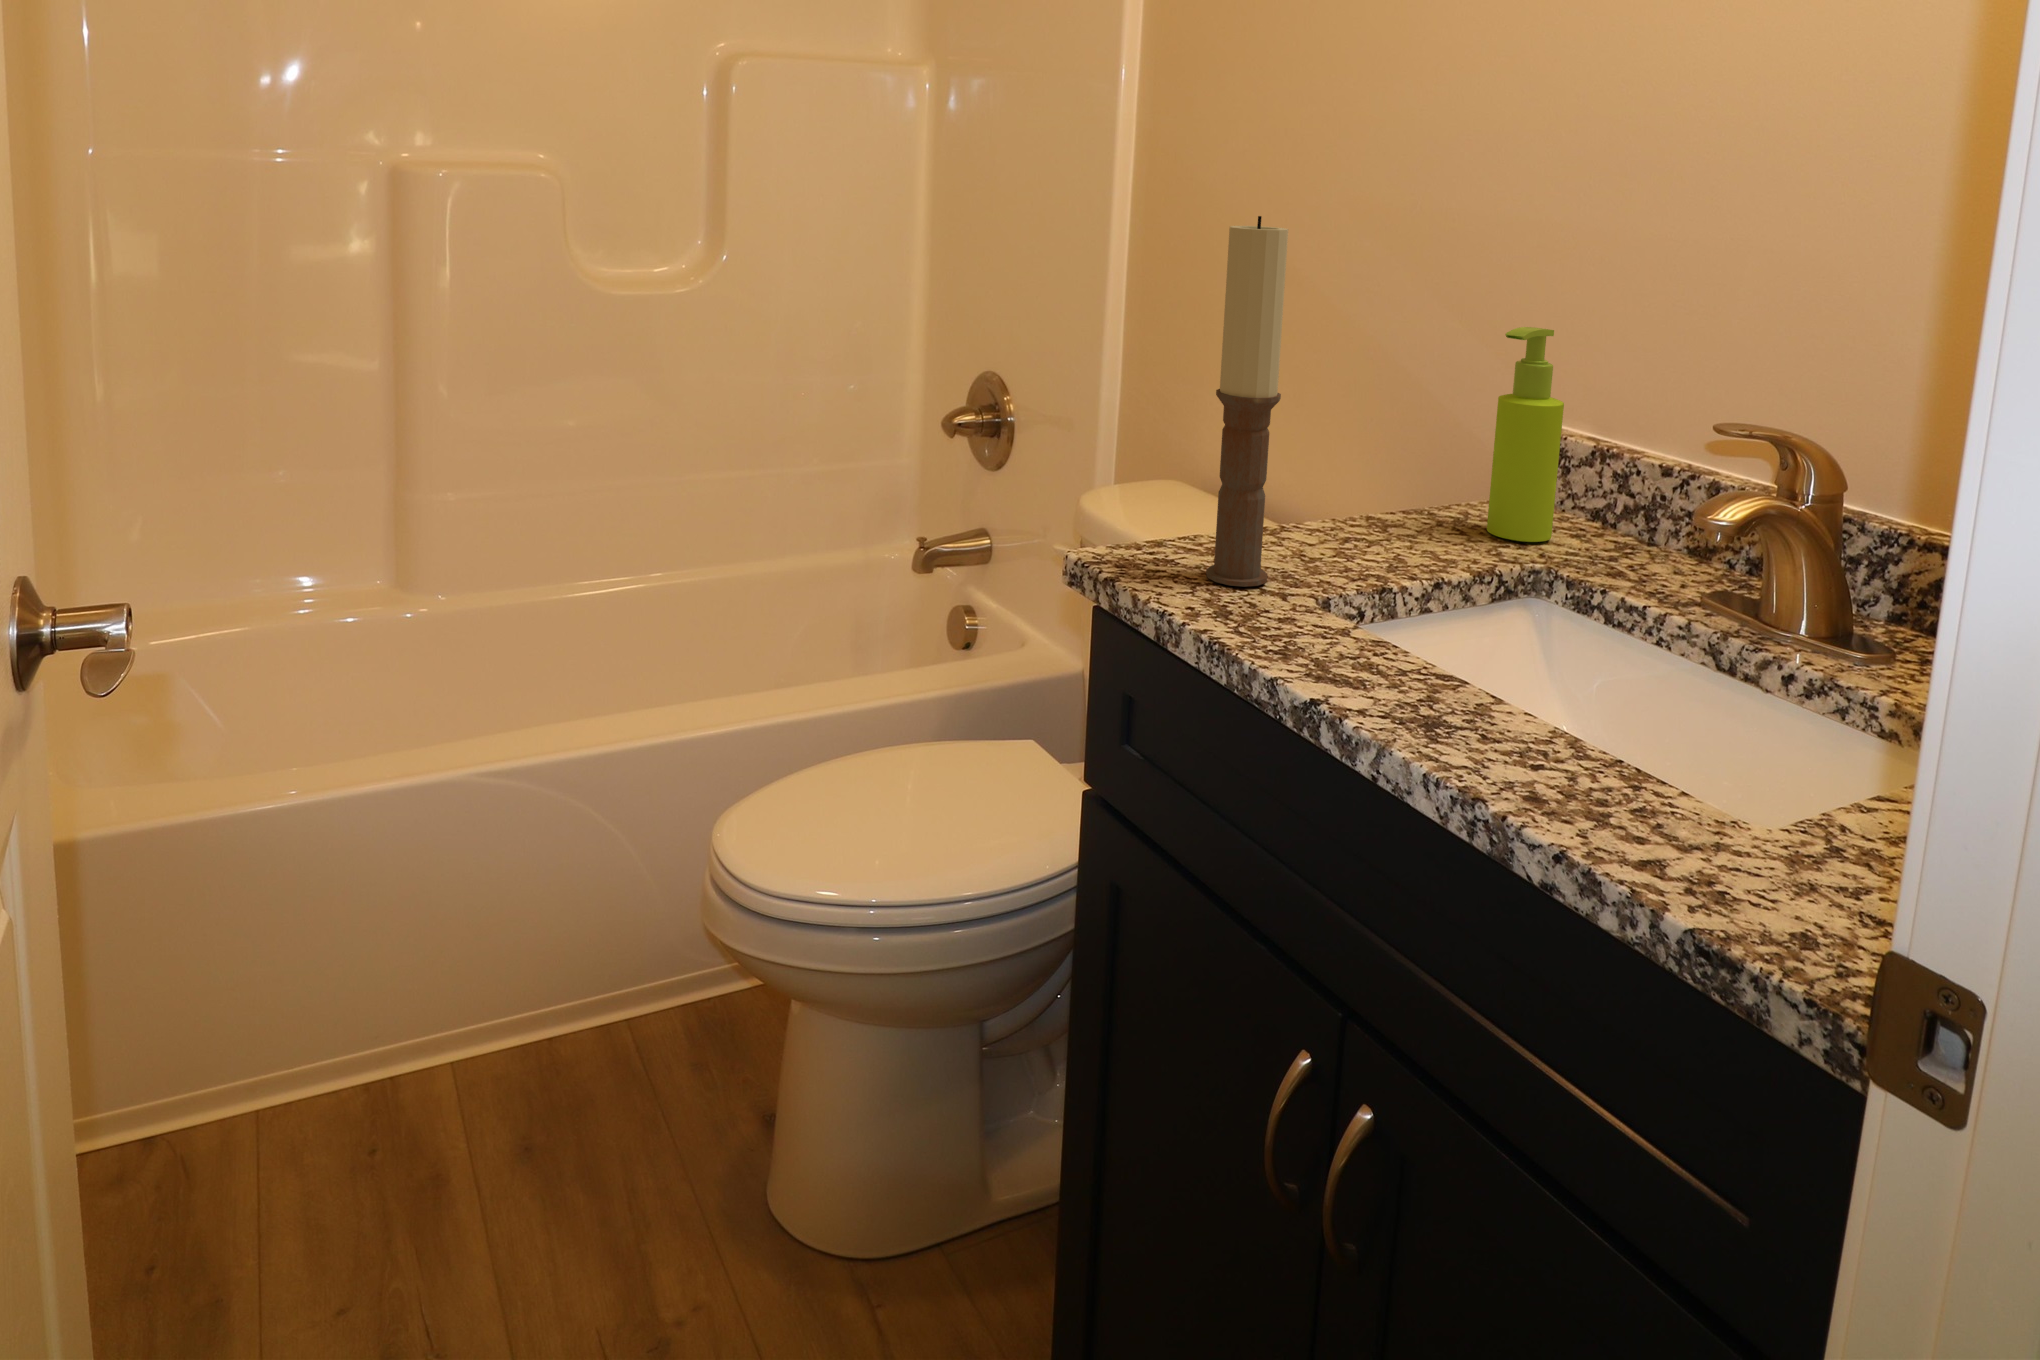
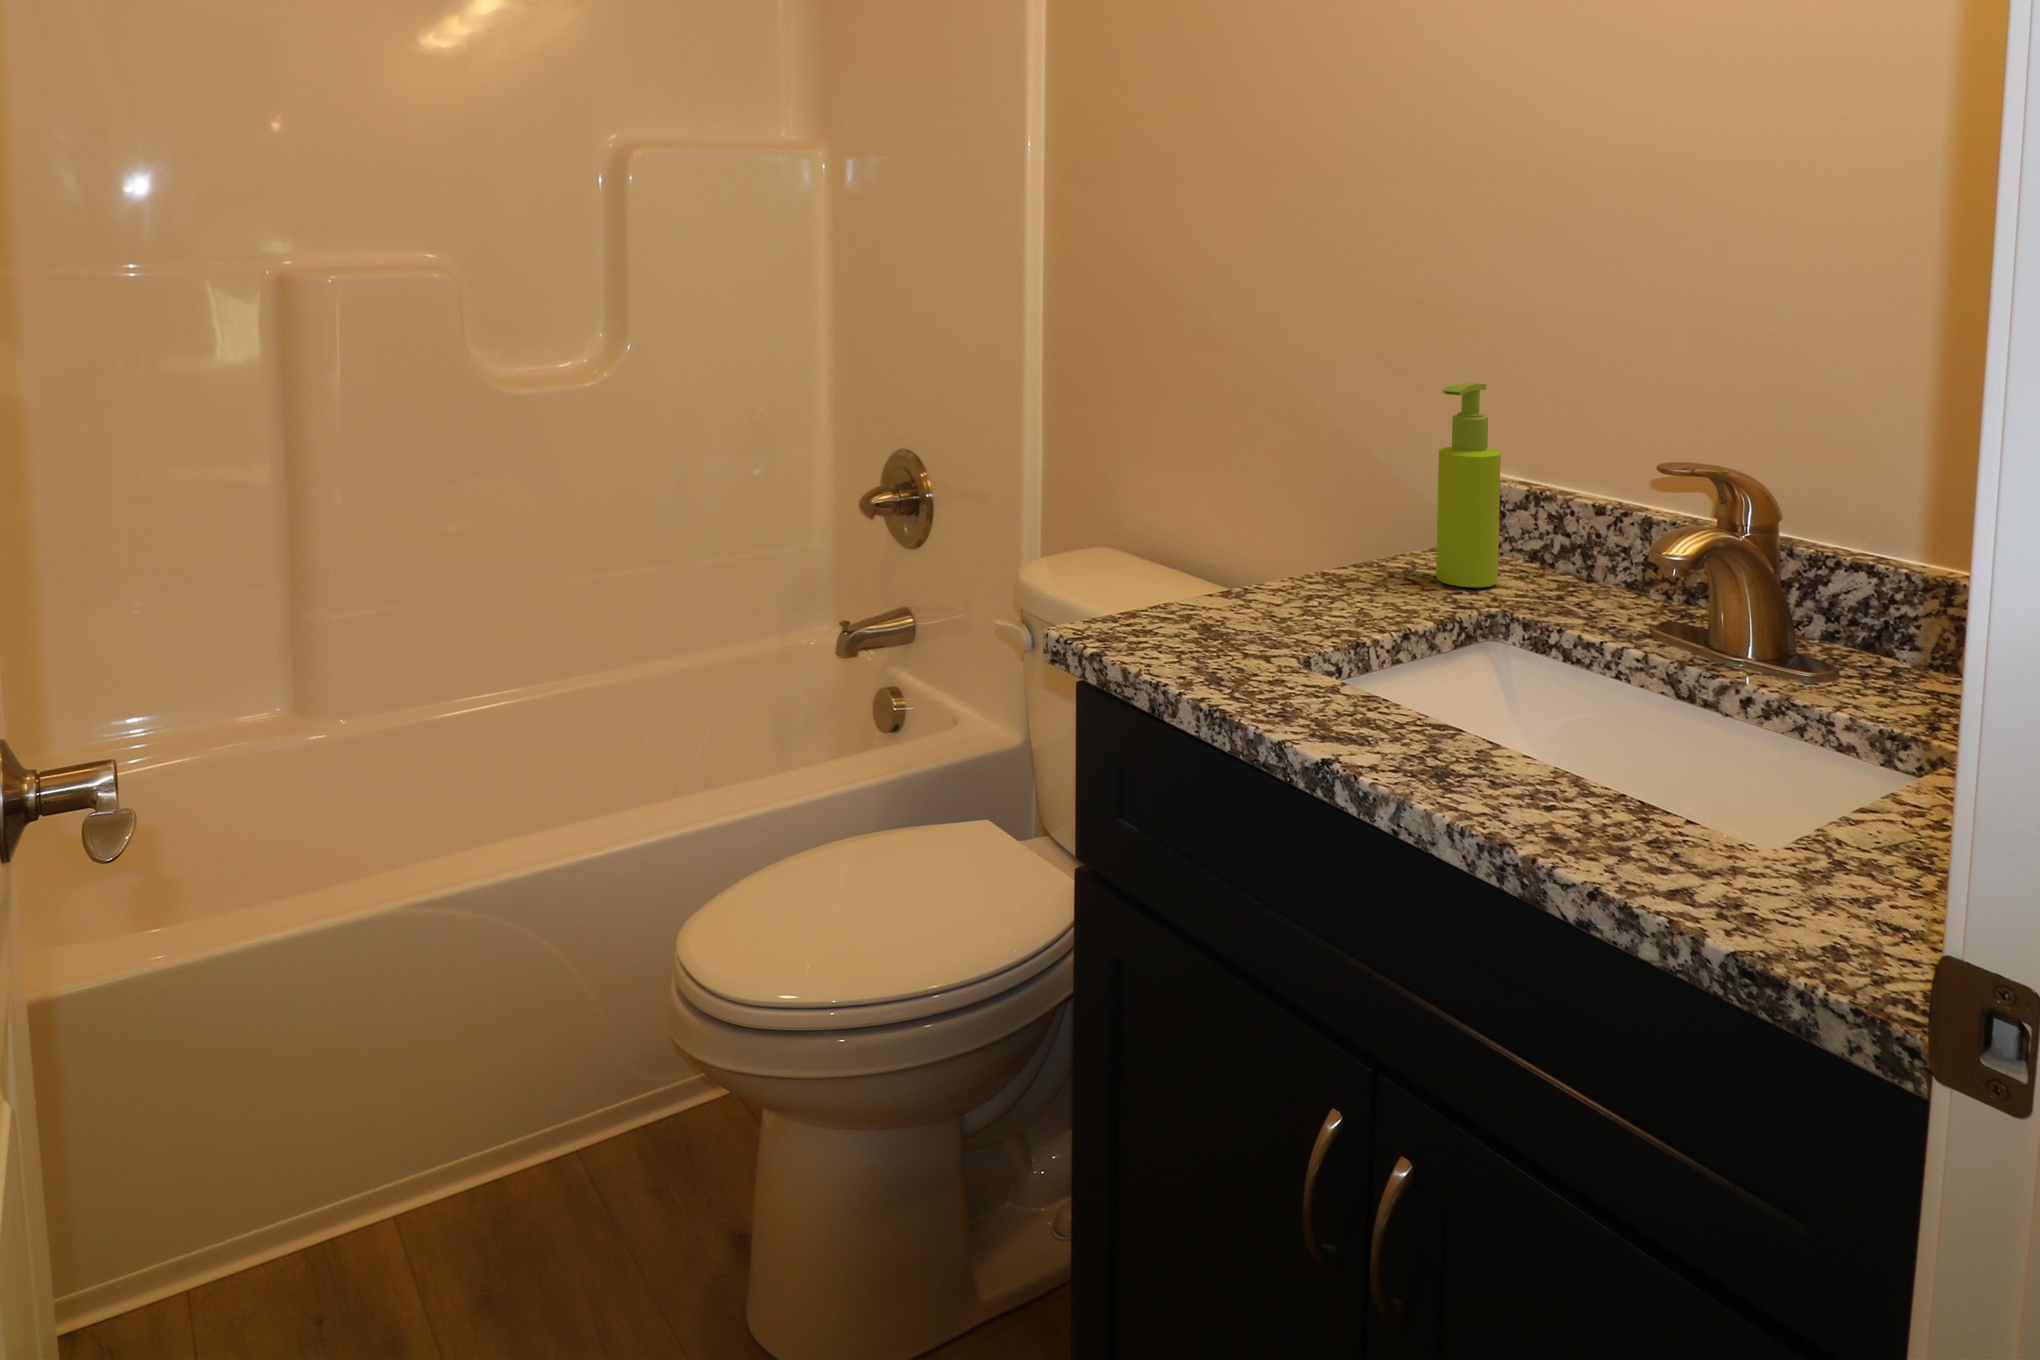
candle: present [1206,216,1288,587] -> none [1189,292,1251,652]

